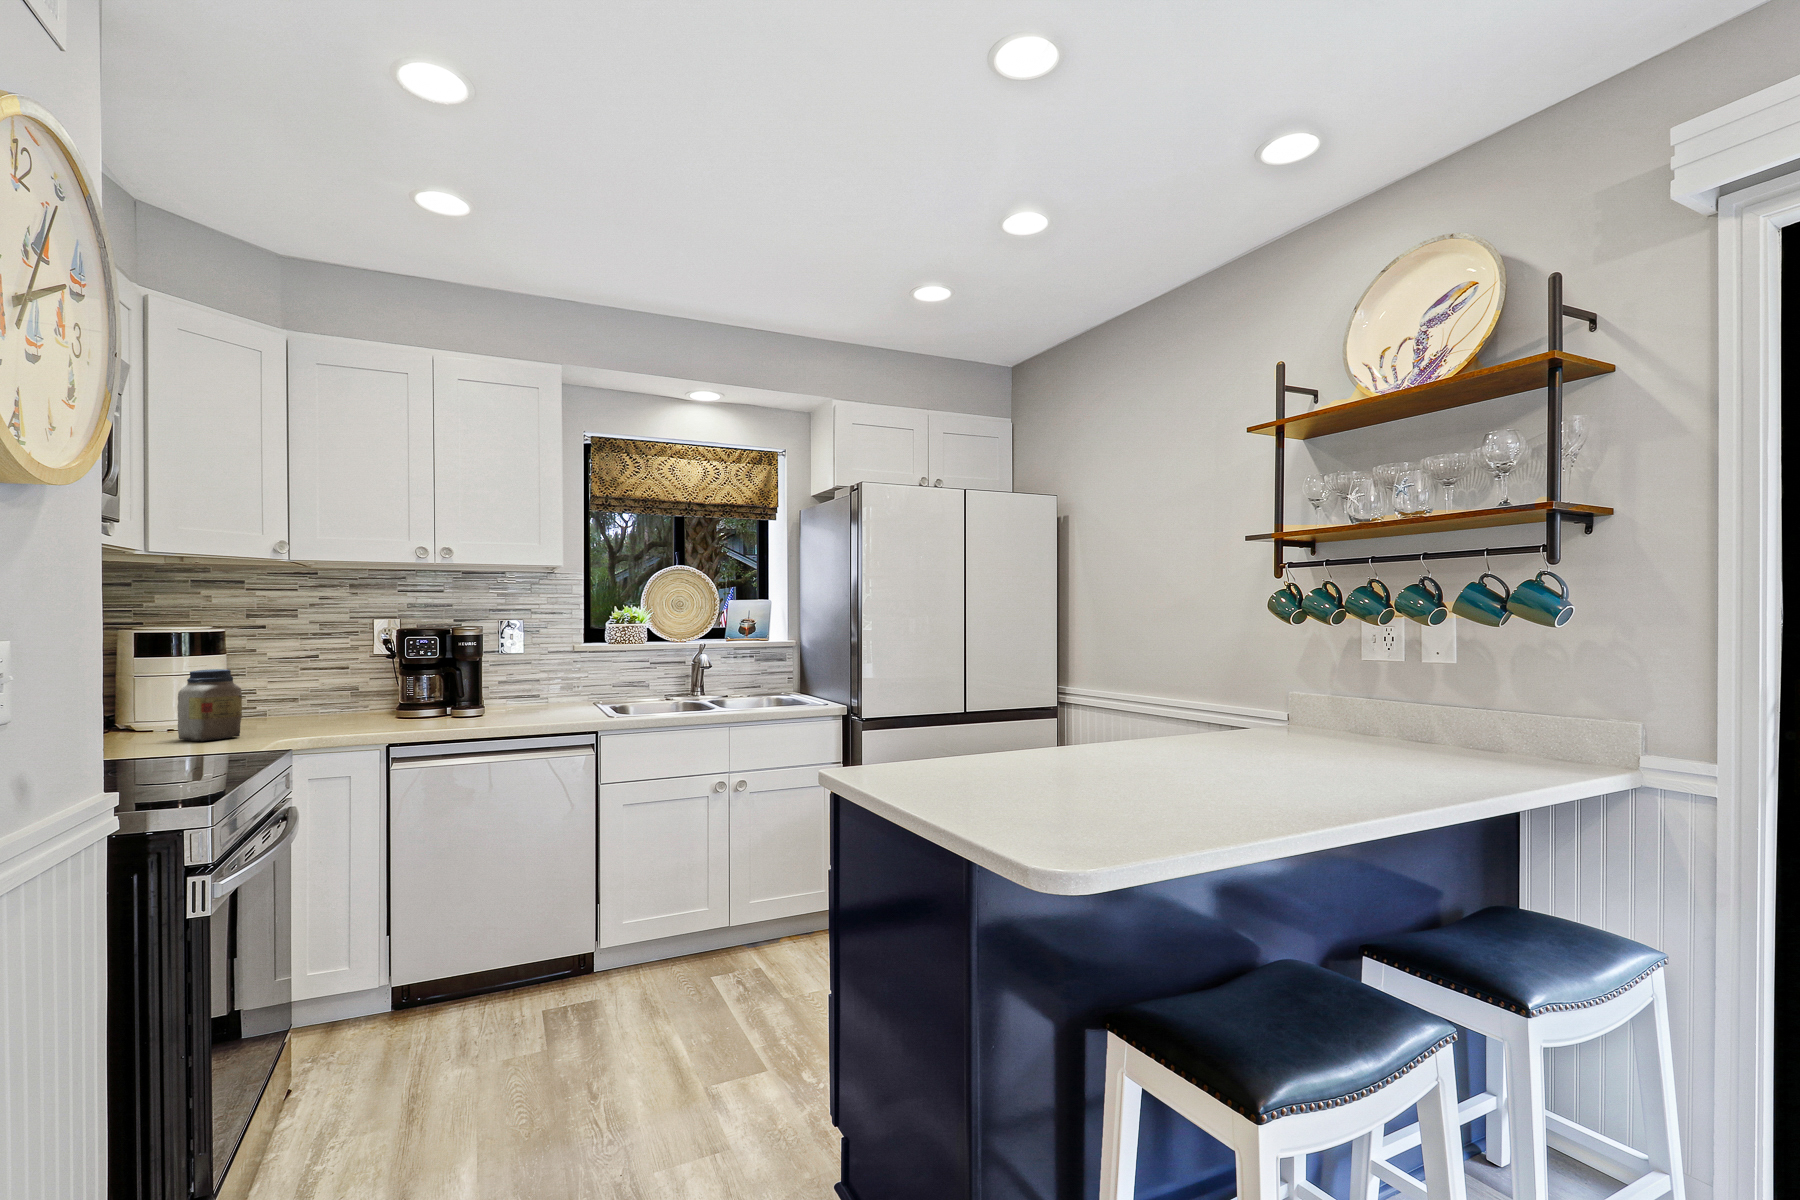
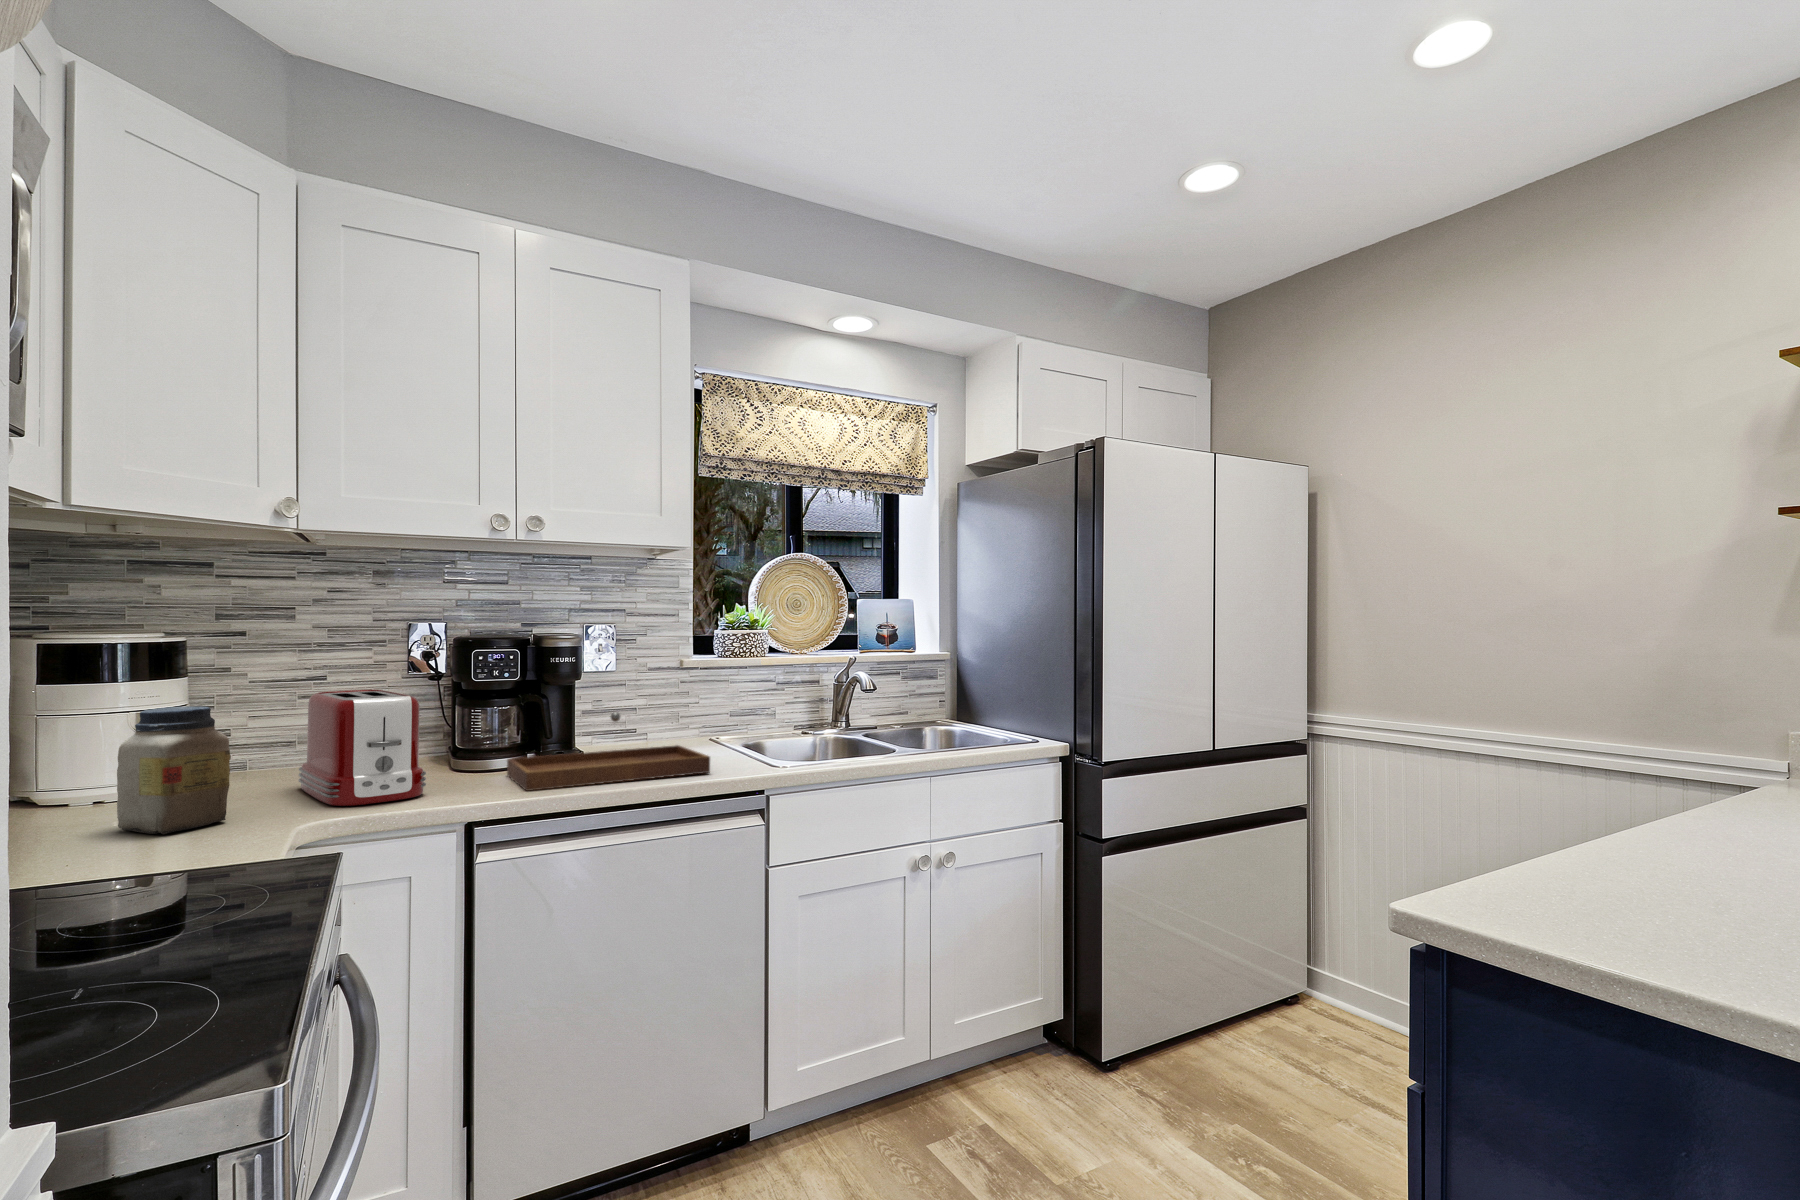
toaster: none [292,663,367,731] -> present [298,690,426,806]
tray: none [430,678,563,726] -> present [507,712,710,791]

